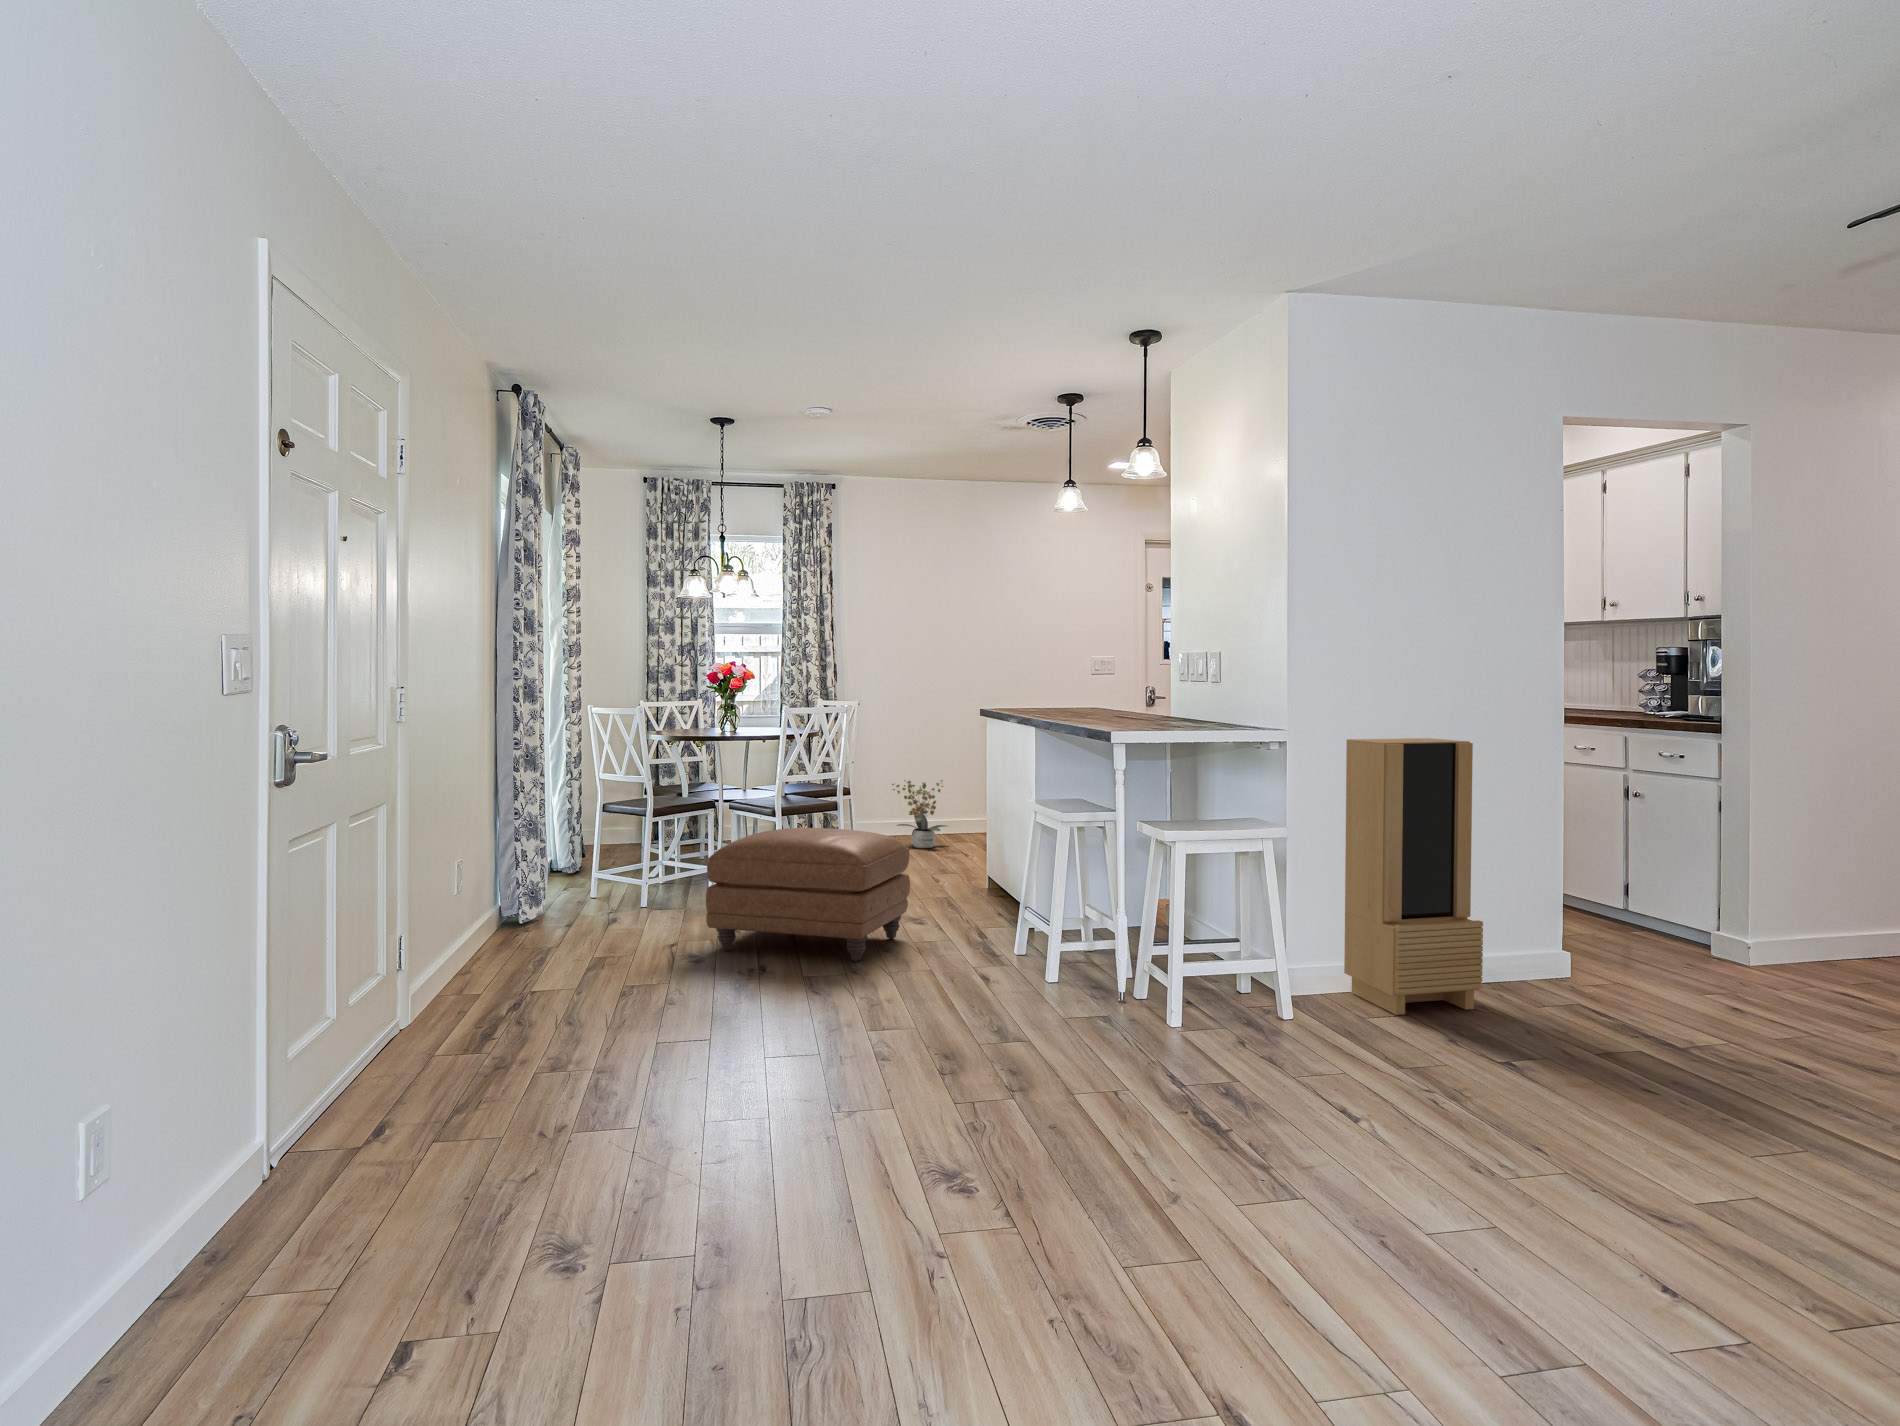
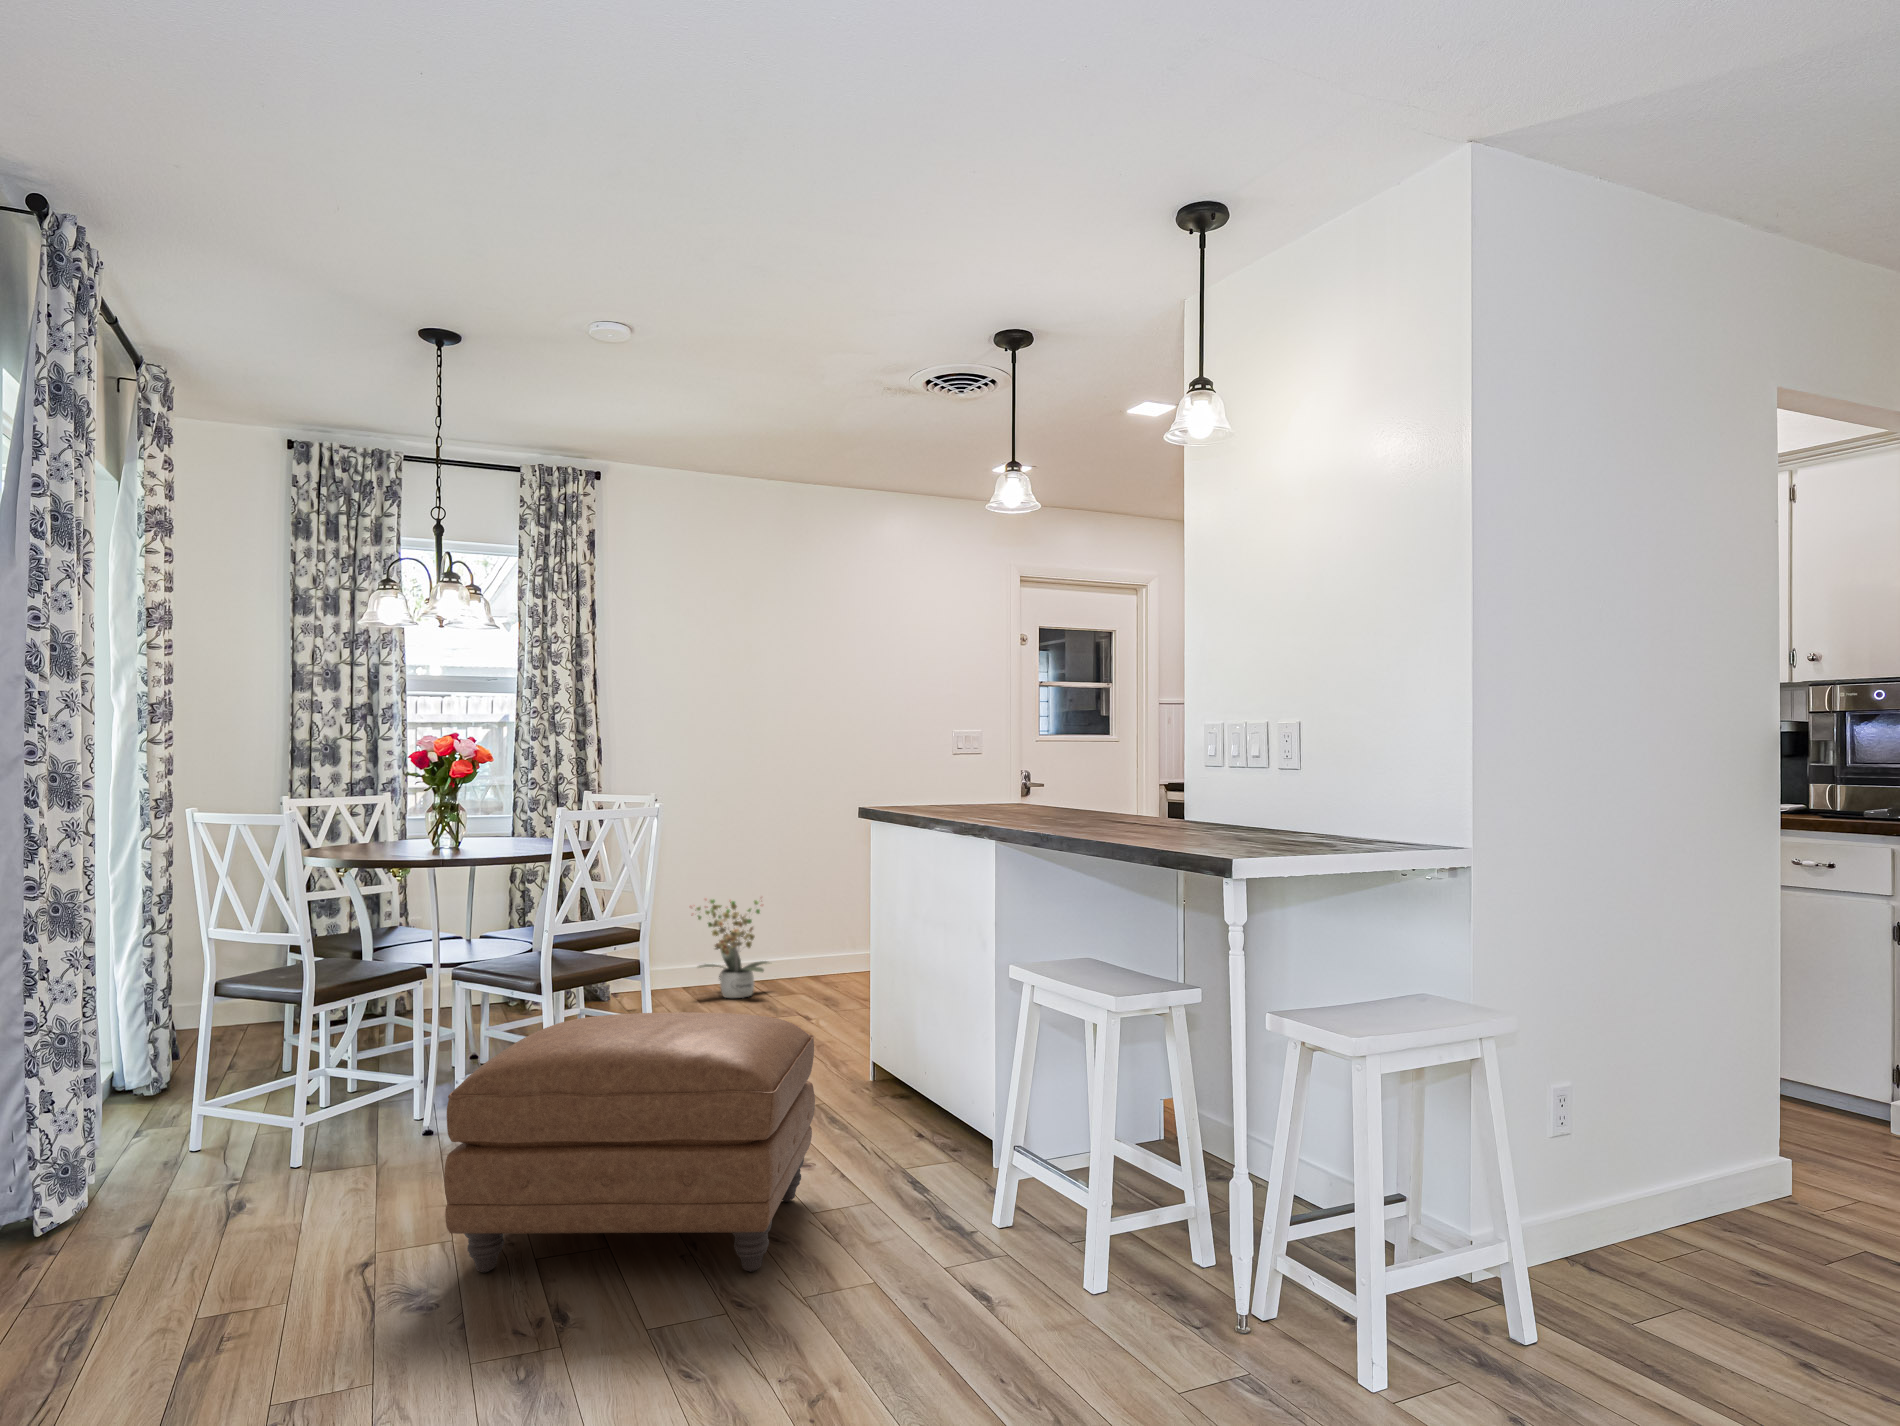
storage cabinet: present [1344,738,1483,1015] -> none [1578,818,1830,1289]

